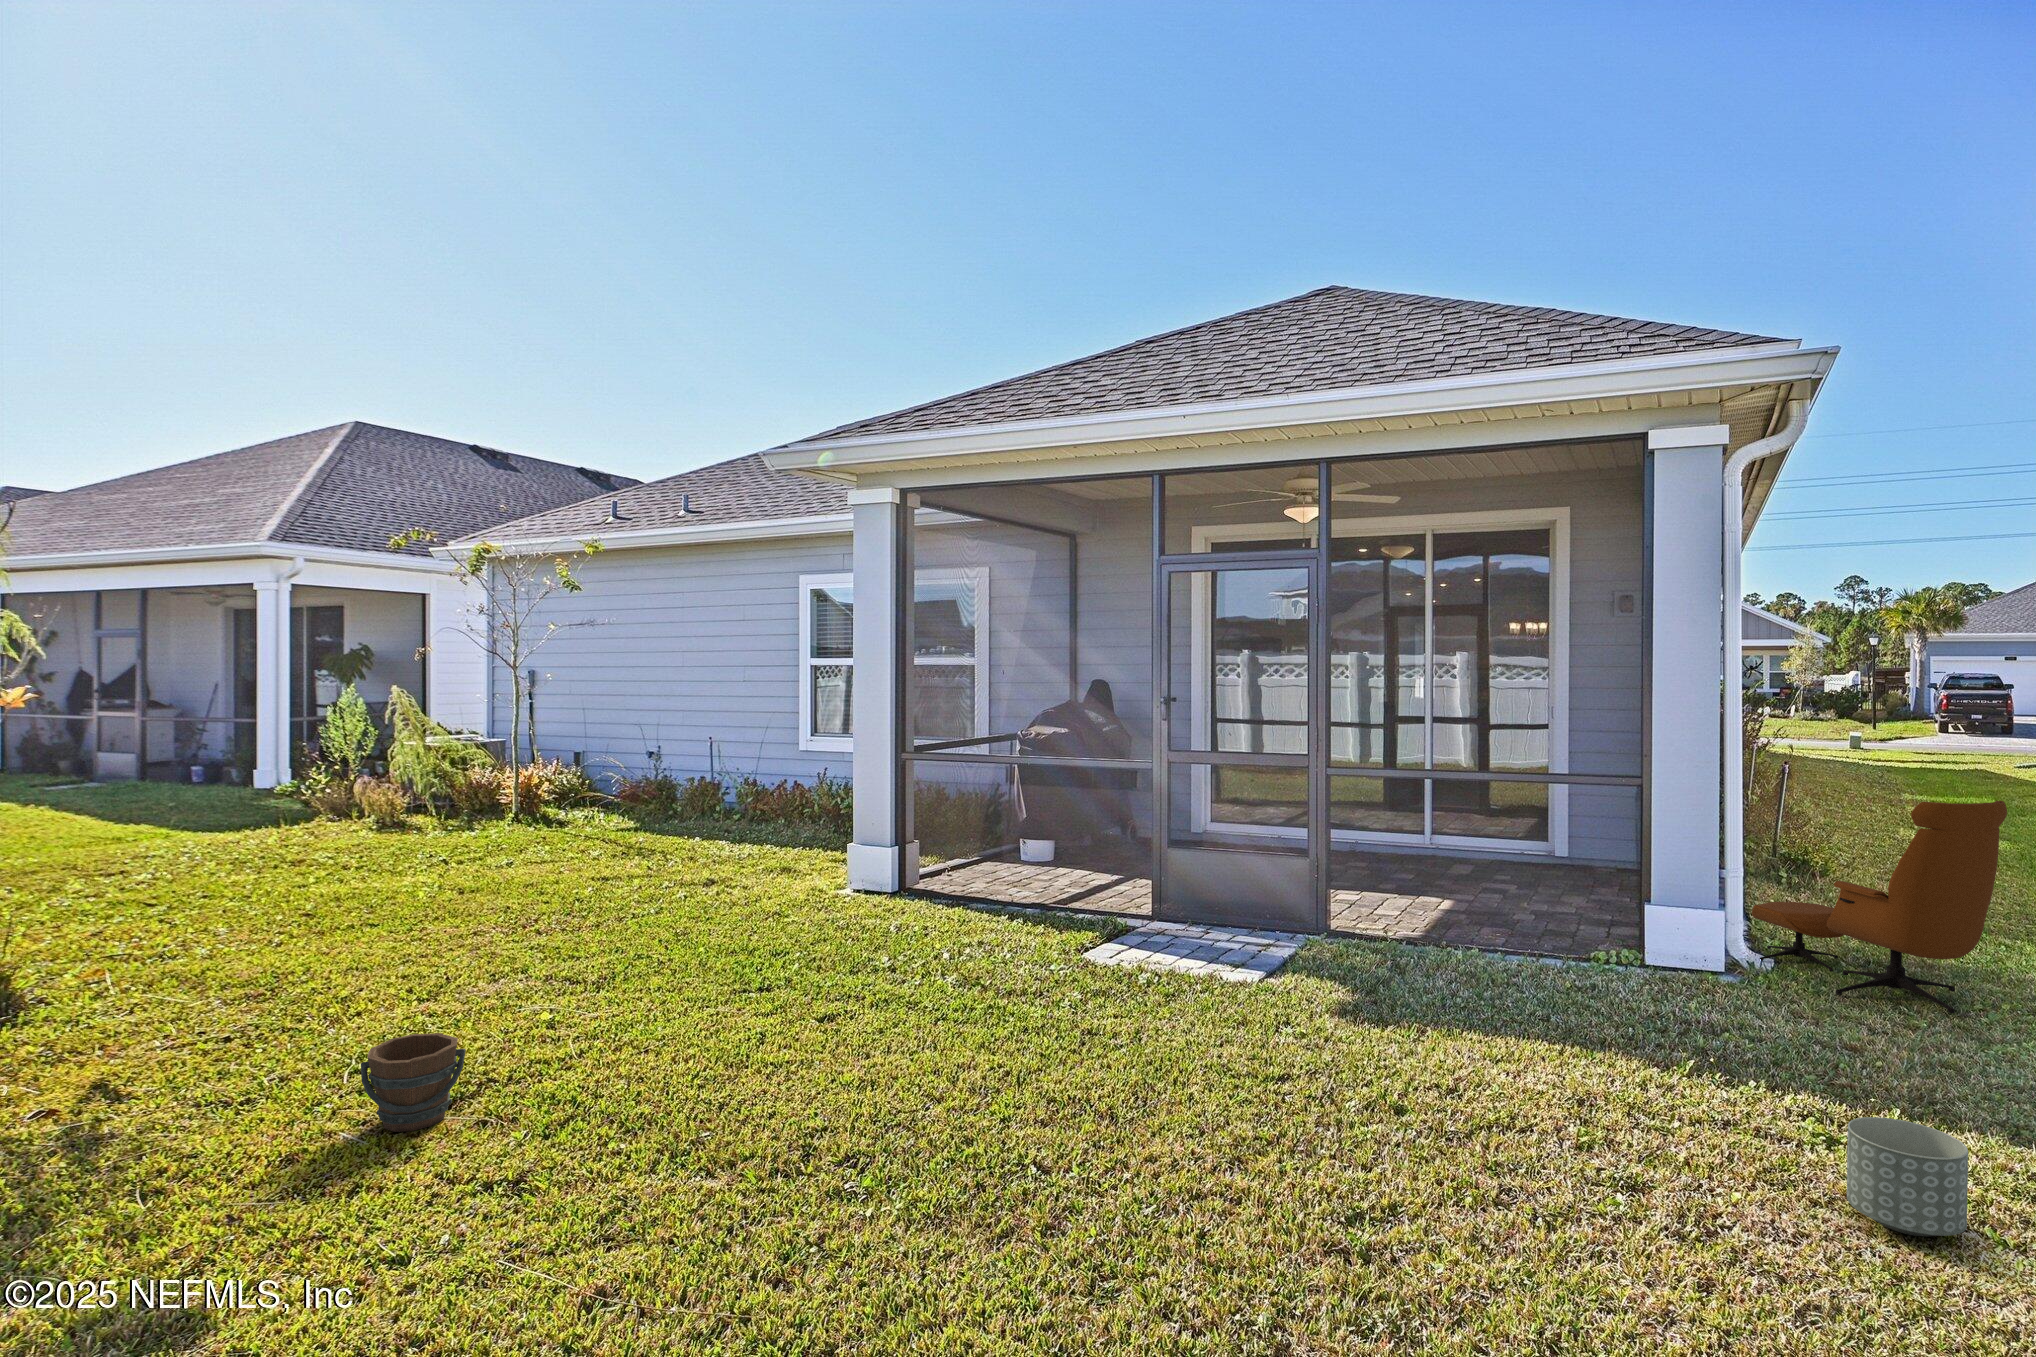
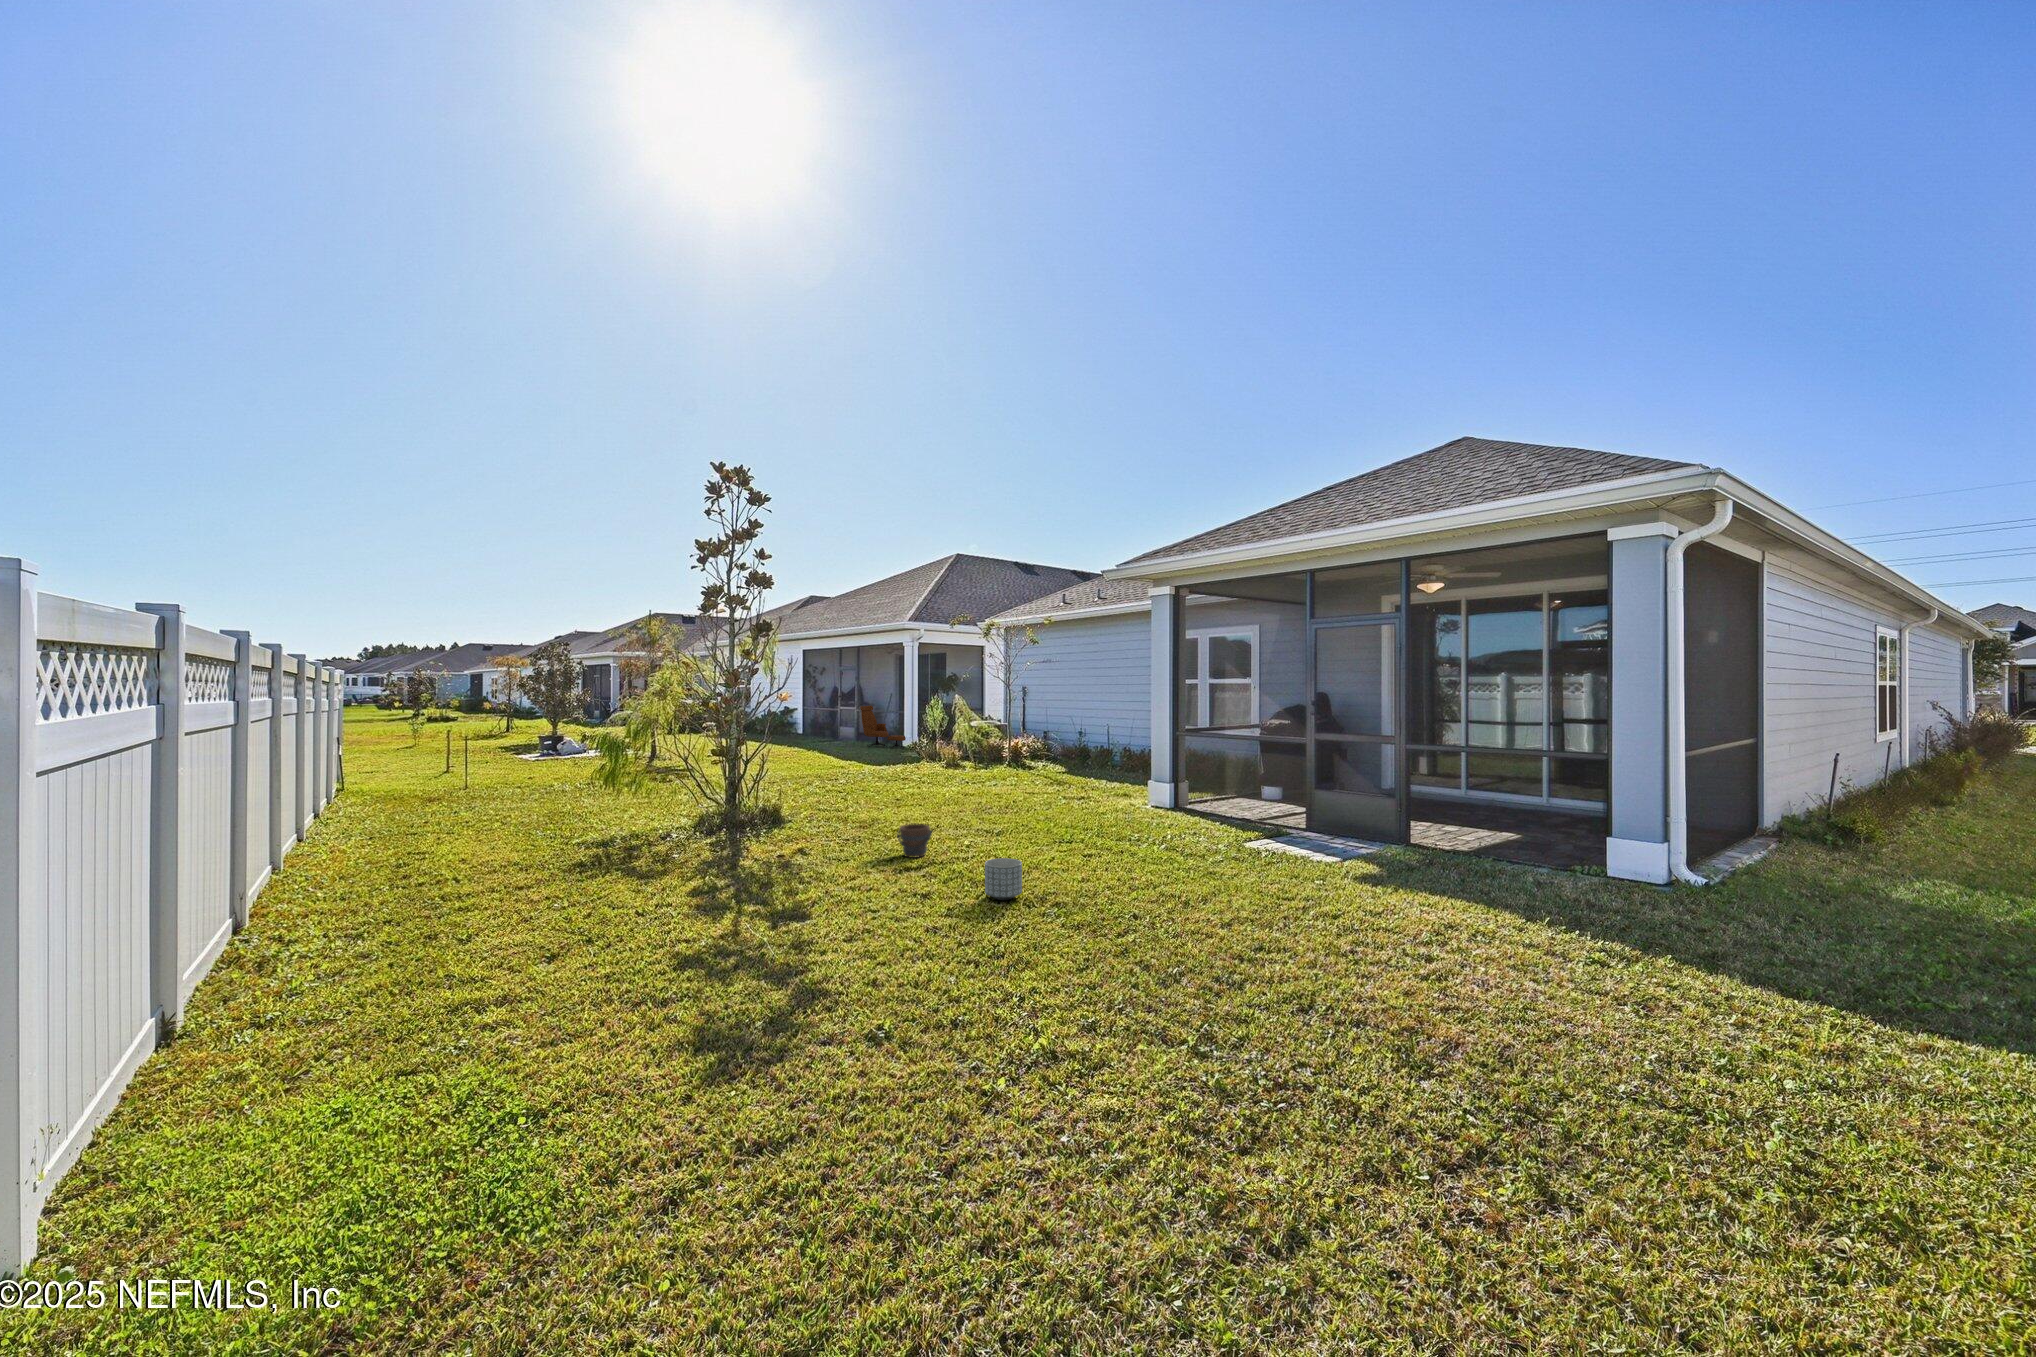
lounge chair: present [1752,801,2007,1013] -> present [860,706,906,748]
planter: present [1847,1117,1968,1236] -> present [985,858,1022,900]

